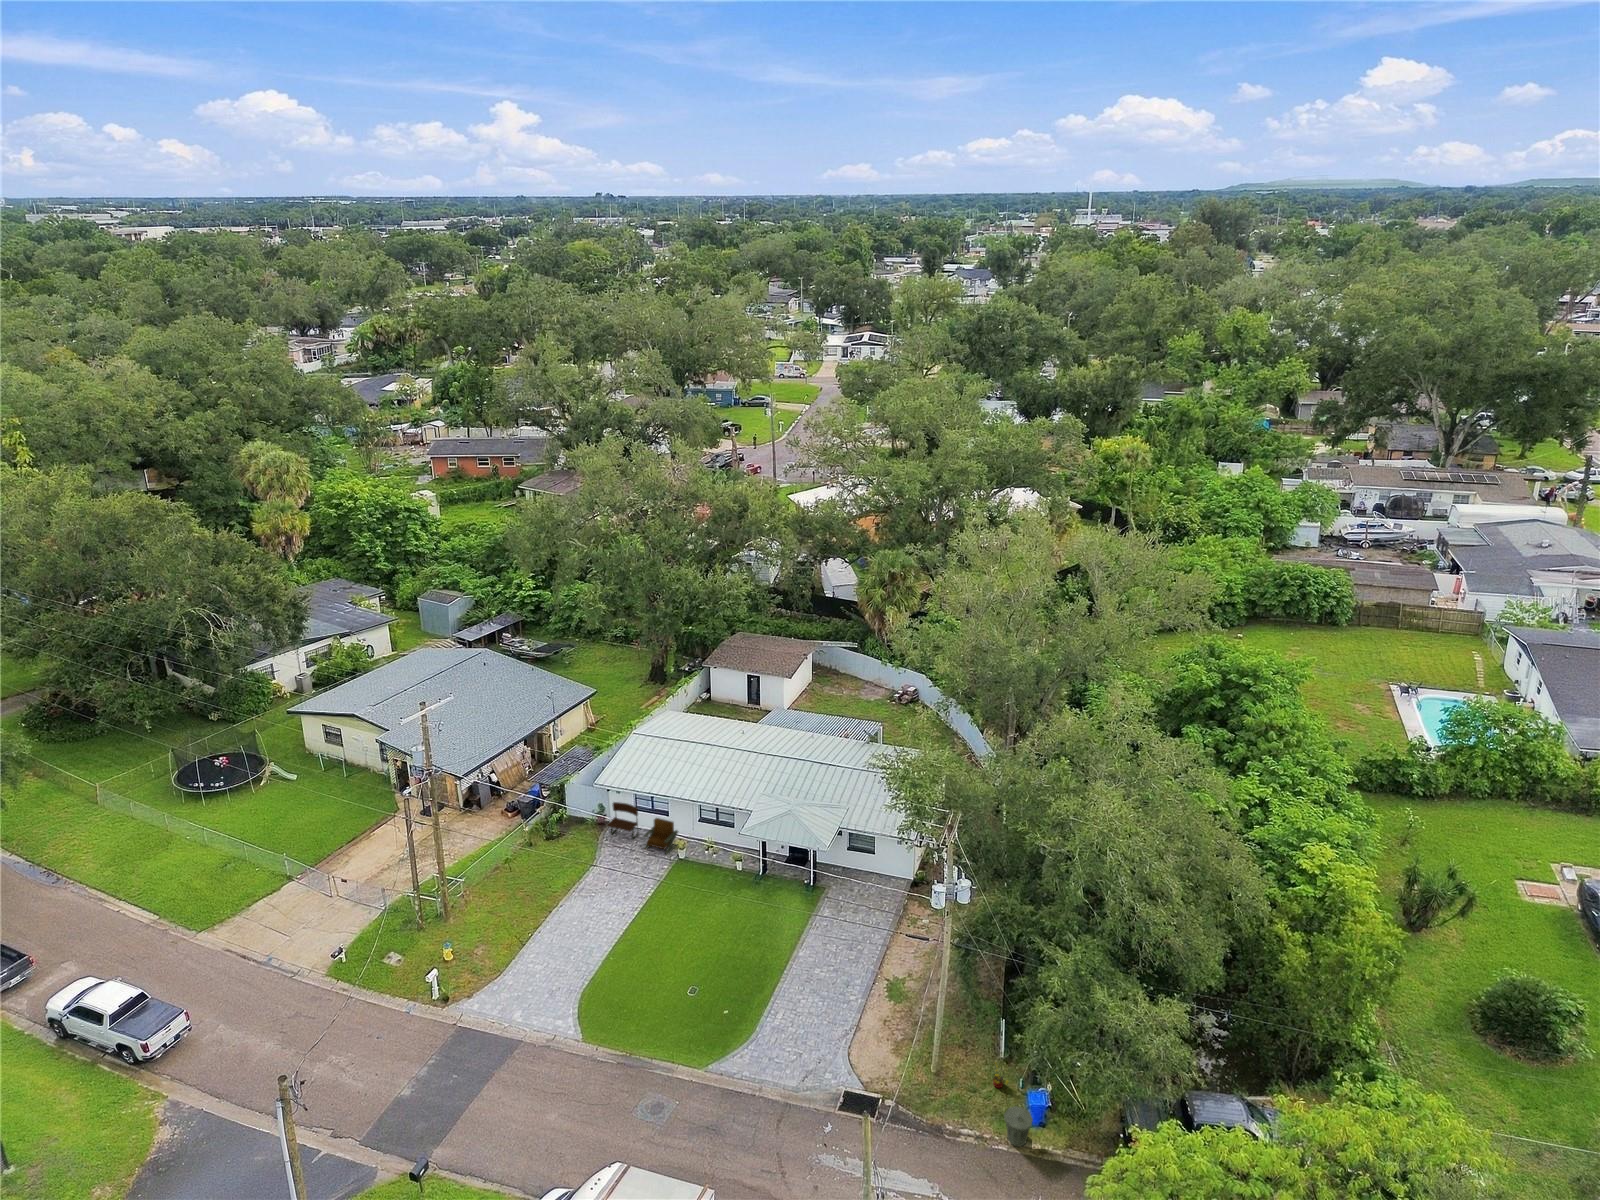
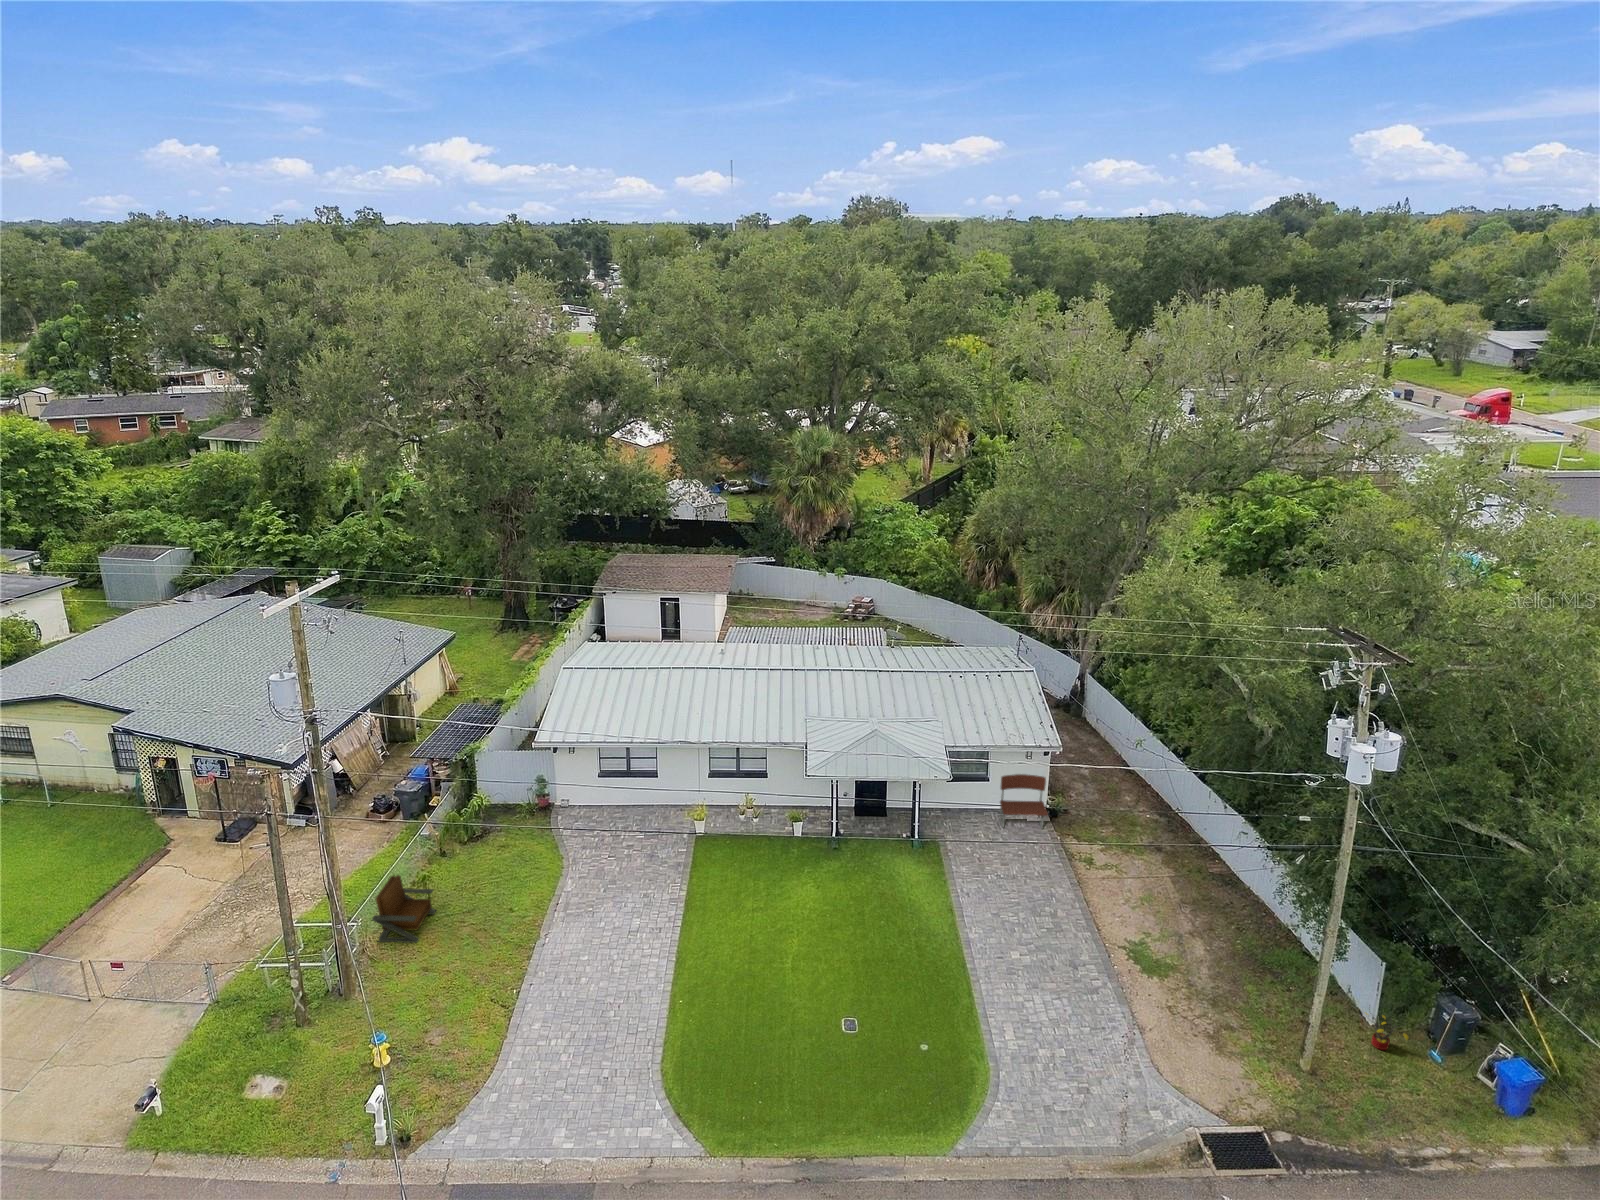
bench: present [607,802,639,839] -> present [1000,774,1048,829]
lounge chair: present [644,818,678,855] -> present [372,875,436,943]
trash can: present [1004,1106,1033,1147] -> none [1458,1066,1512,1129]

